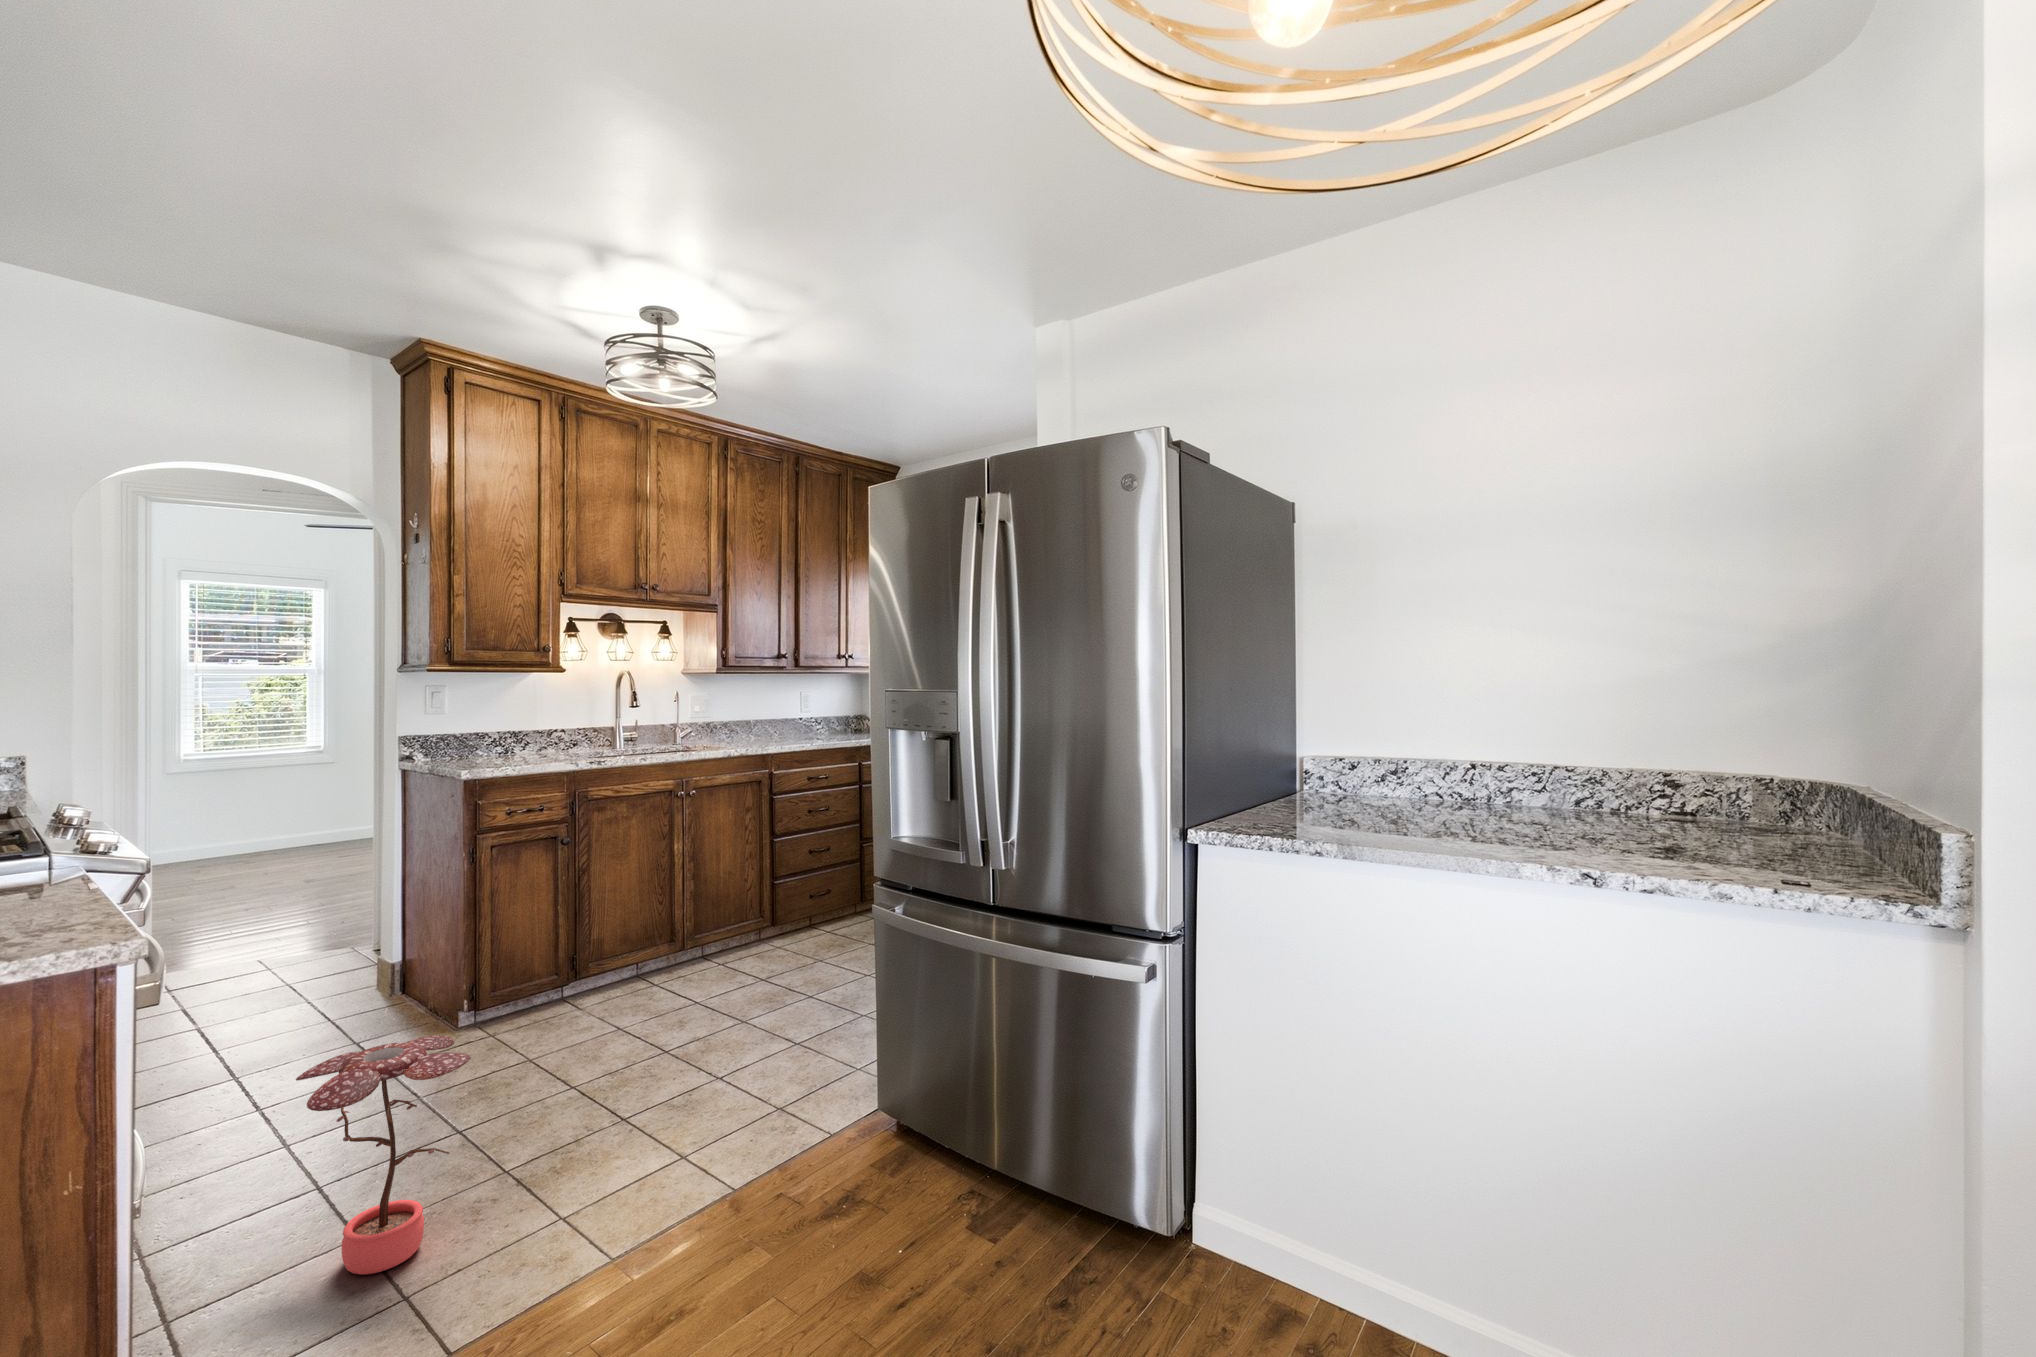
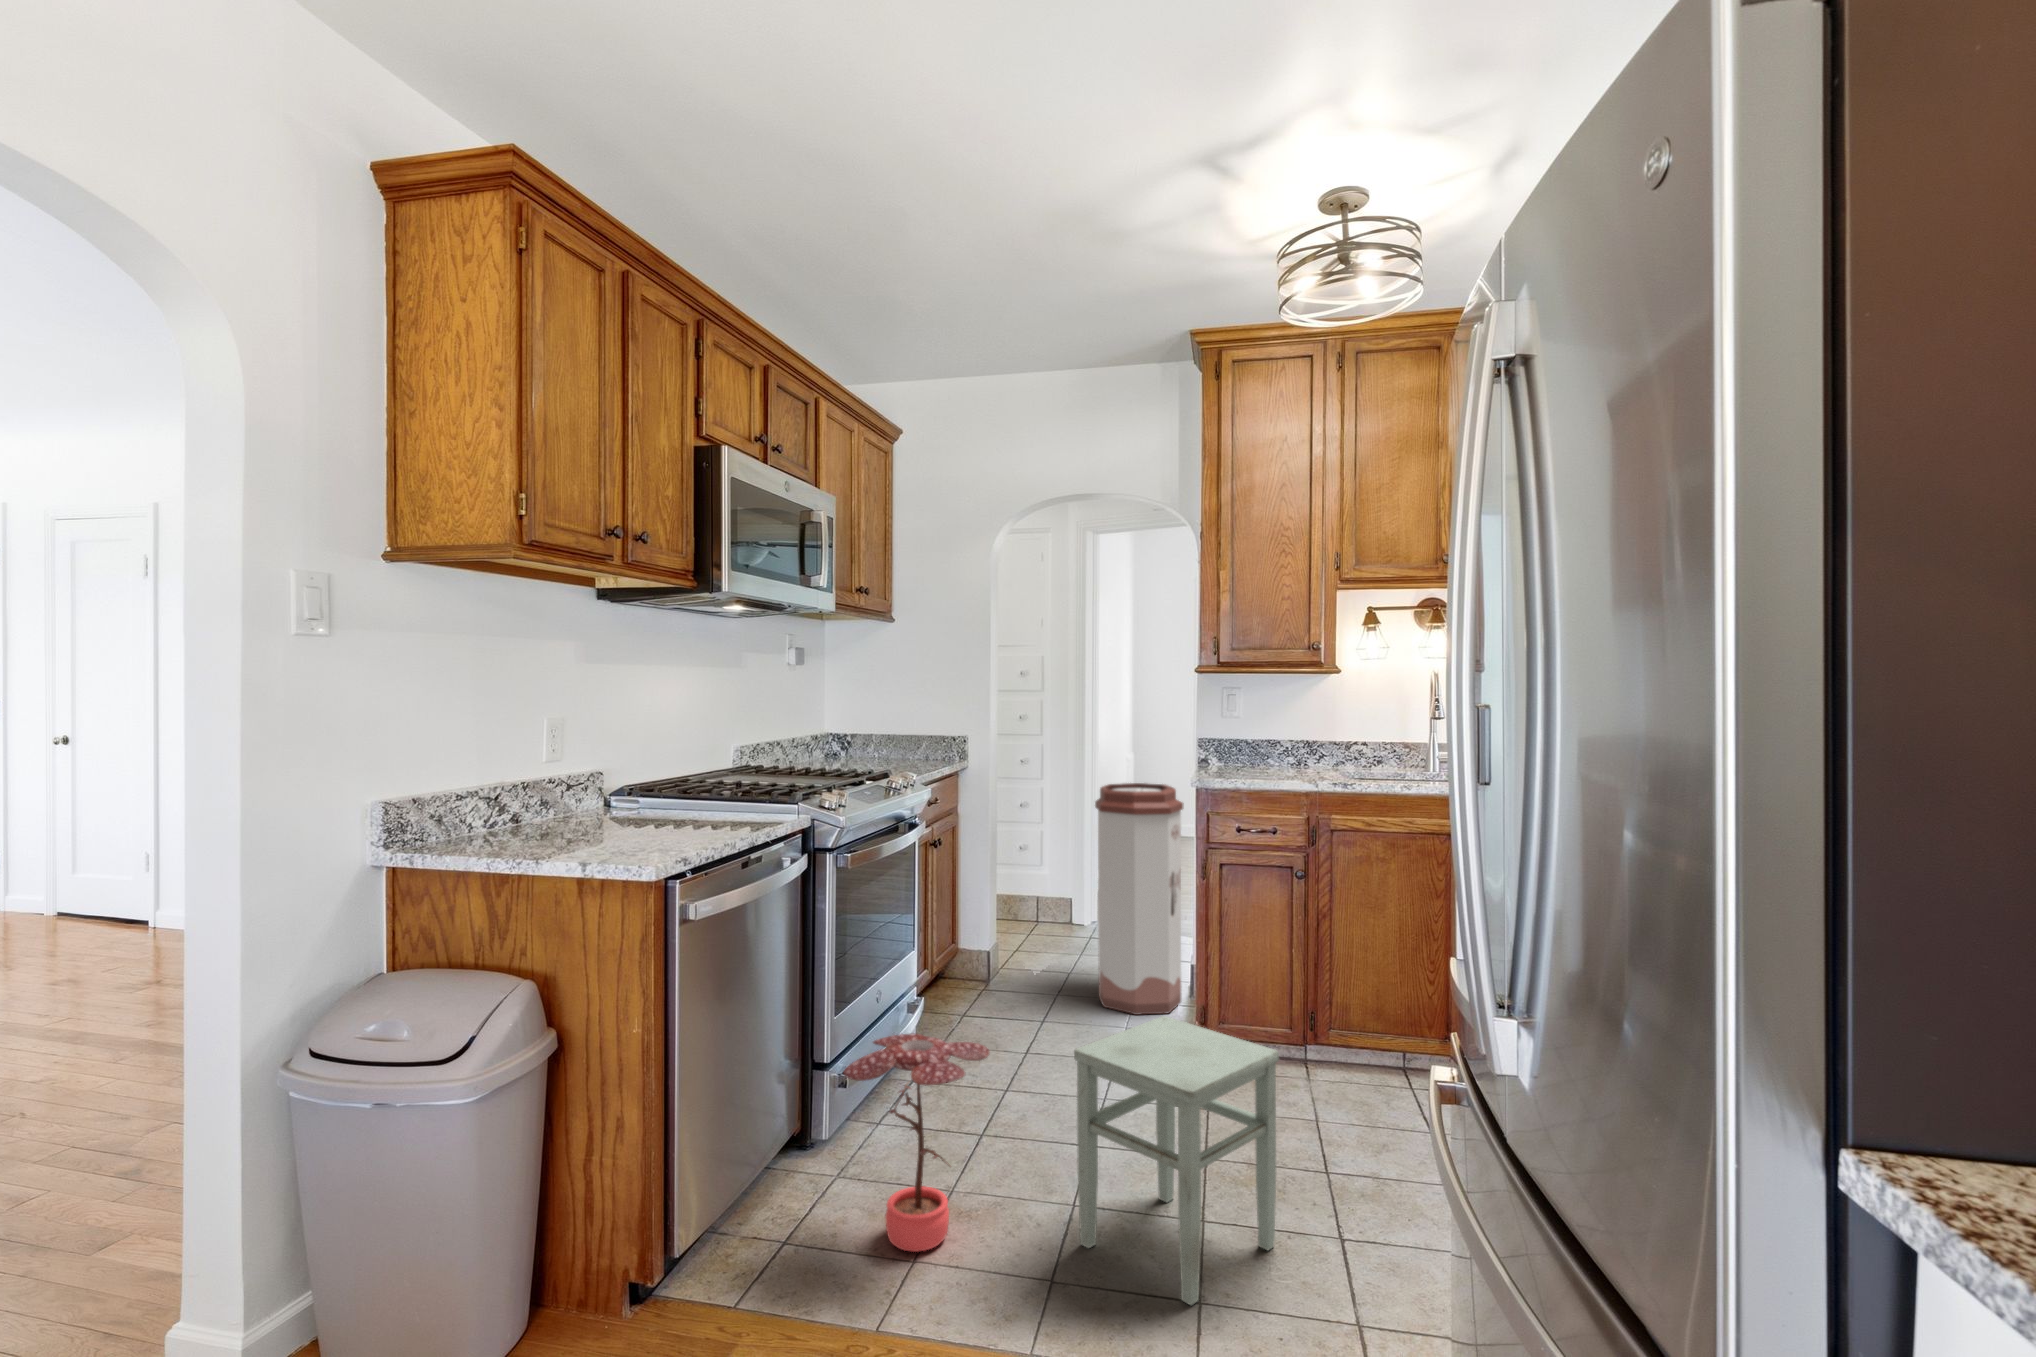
trash can: none [284,784,398,1030] -> present [1095,783,1183,1015]
stool: none [545,952,693,1174] -> present [1074,1016,1279,1305]

